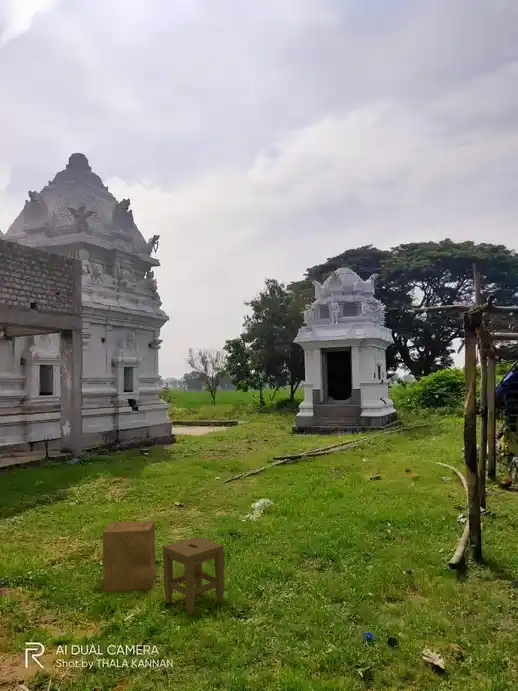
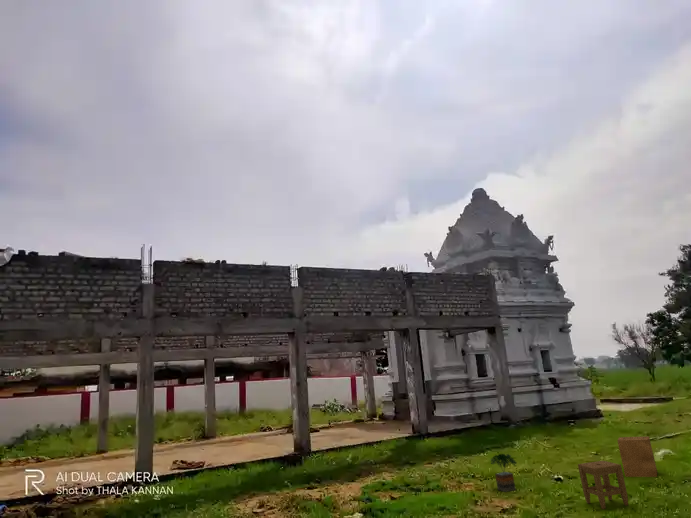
cardboard box: present [103,521,156,591] -> present [618,437,657,477]
potted tree: none [25,524,70,587] -> present [491,454,516,492]

